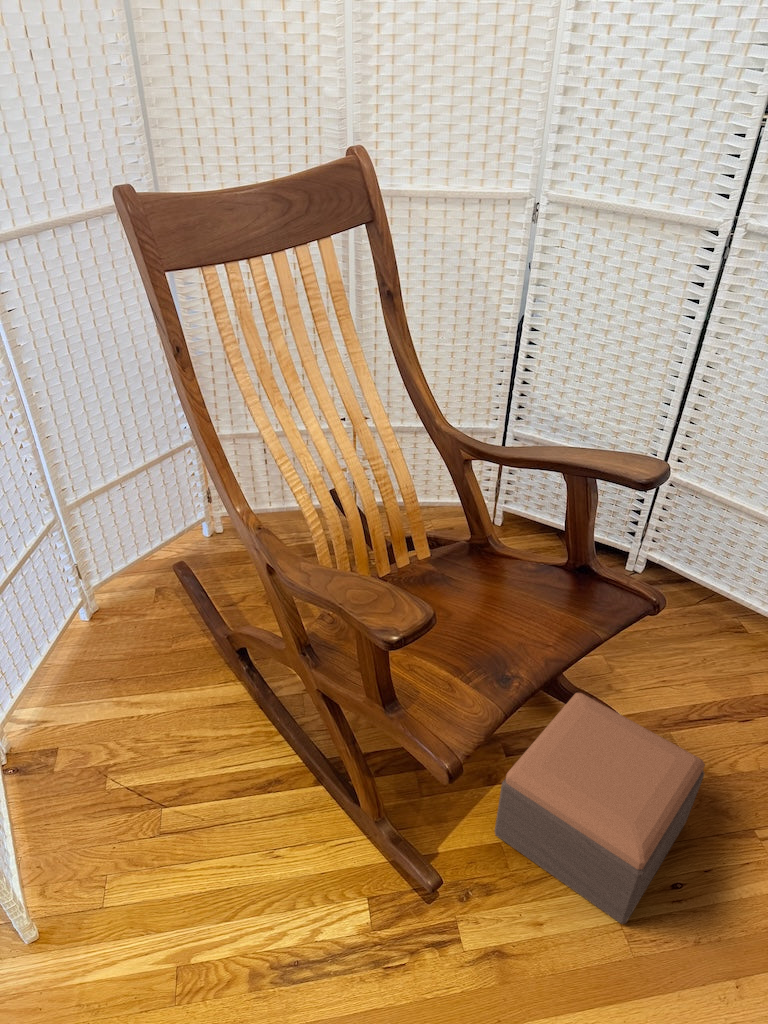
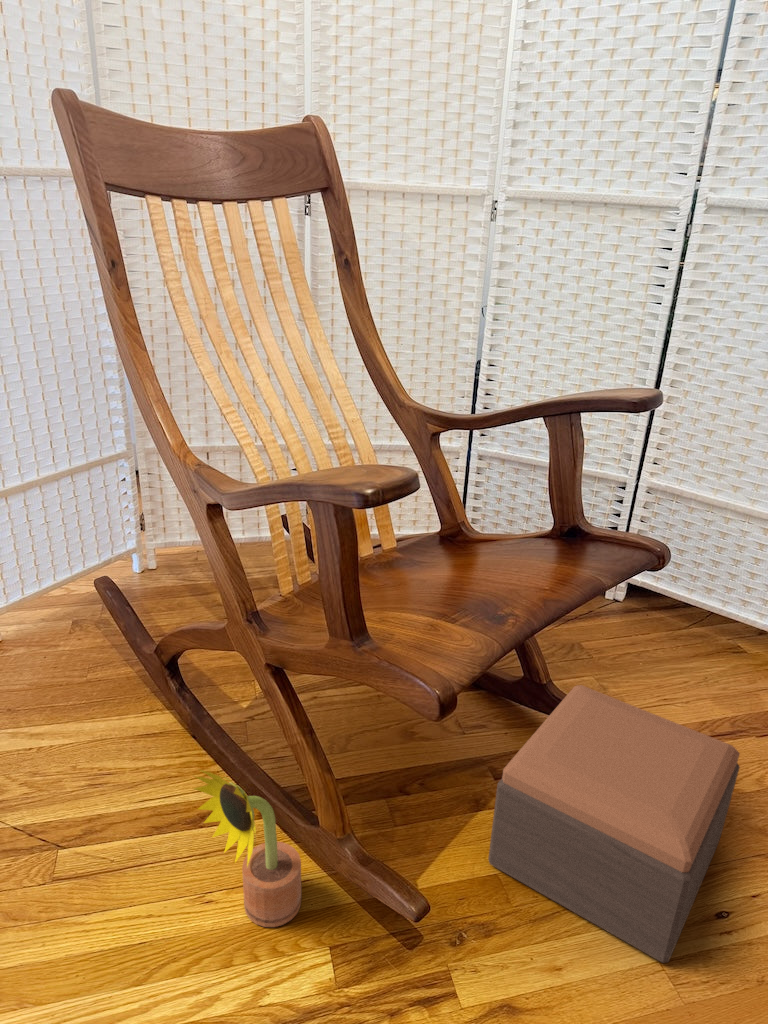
decorative plant: none [263,779,347,880] -> present [194,770,301,927]

